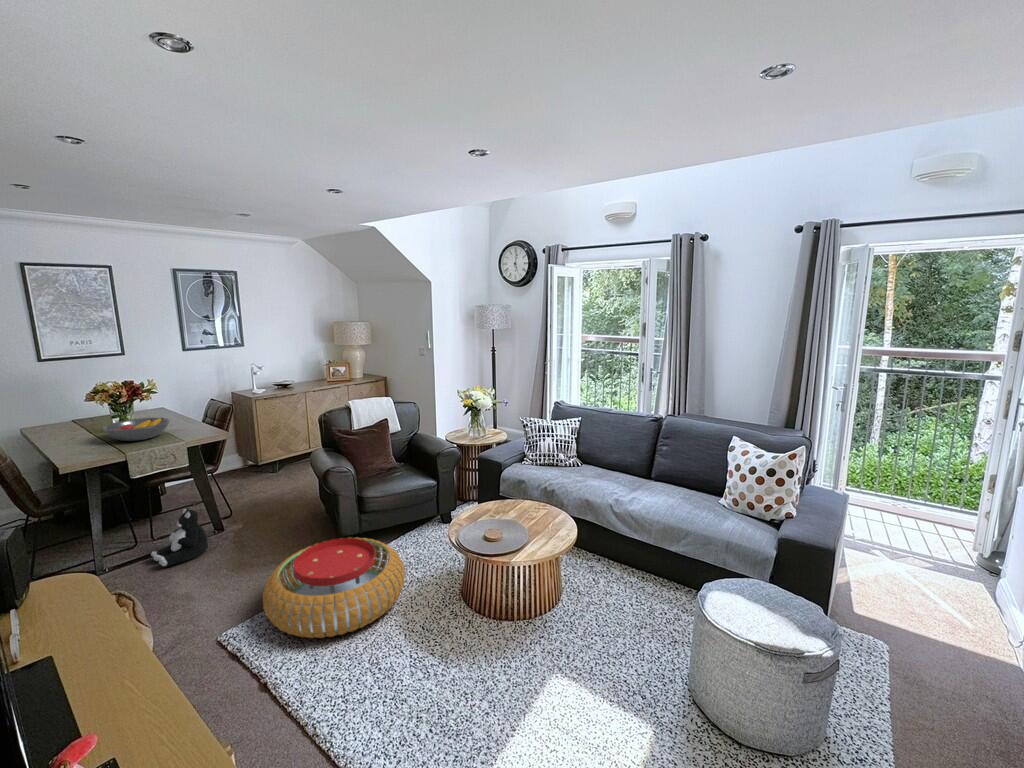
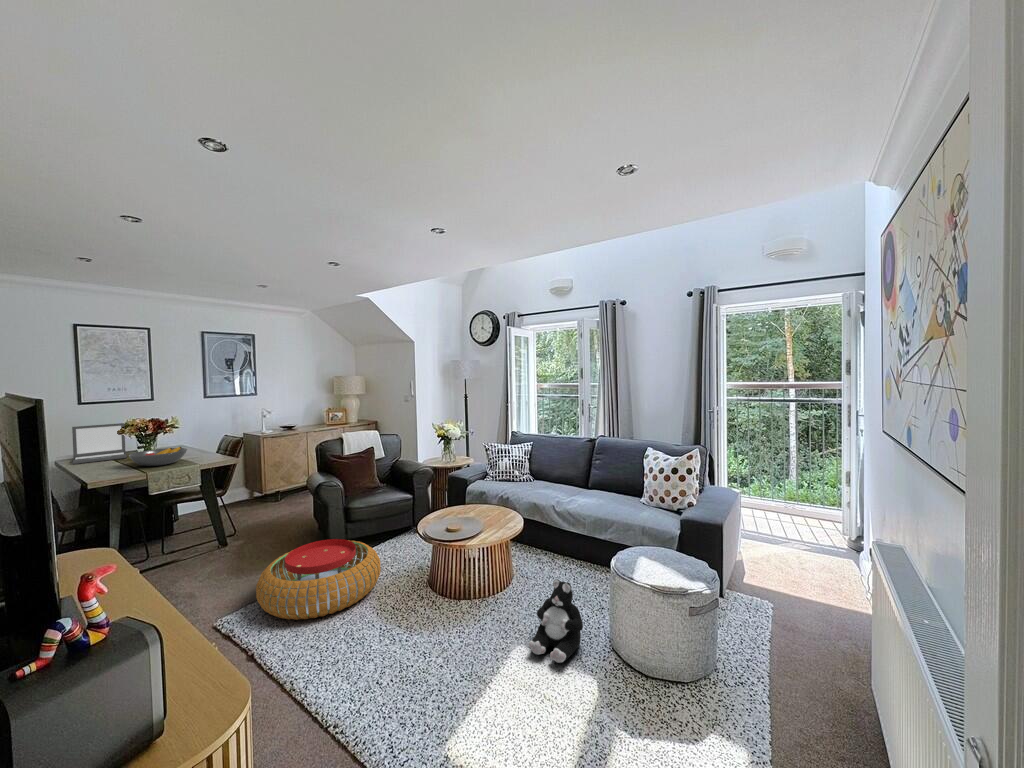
laptop: none [35,384,102,435] -> present [72,423,127,464]
plush toy: present [151,508,208,566] -> present [529,579,583,663]

